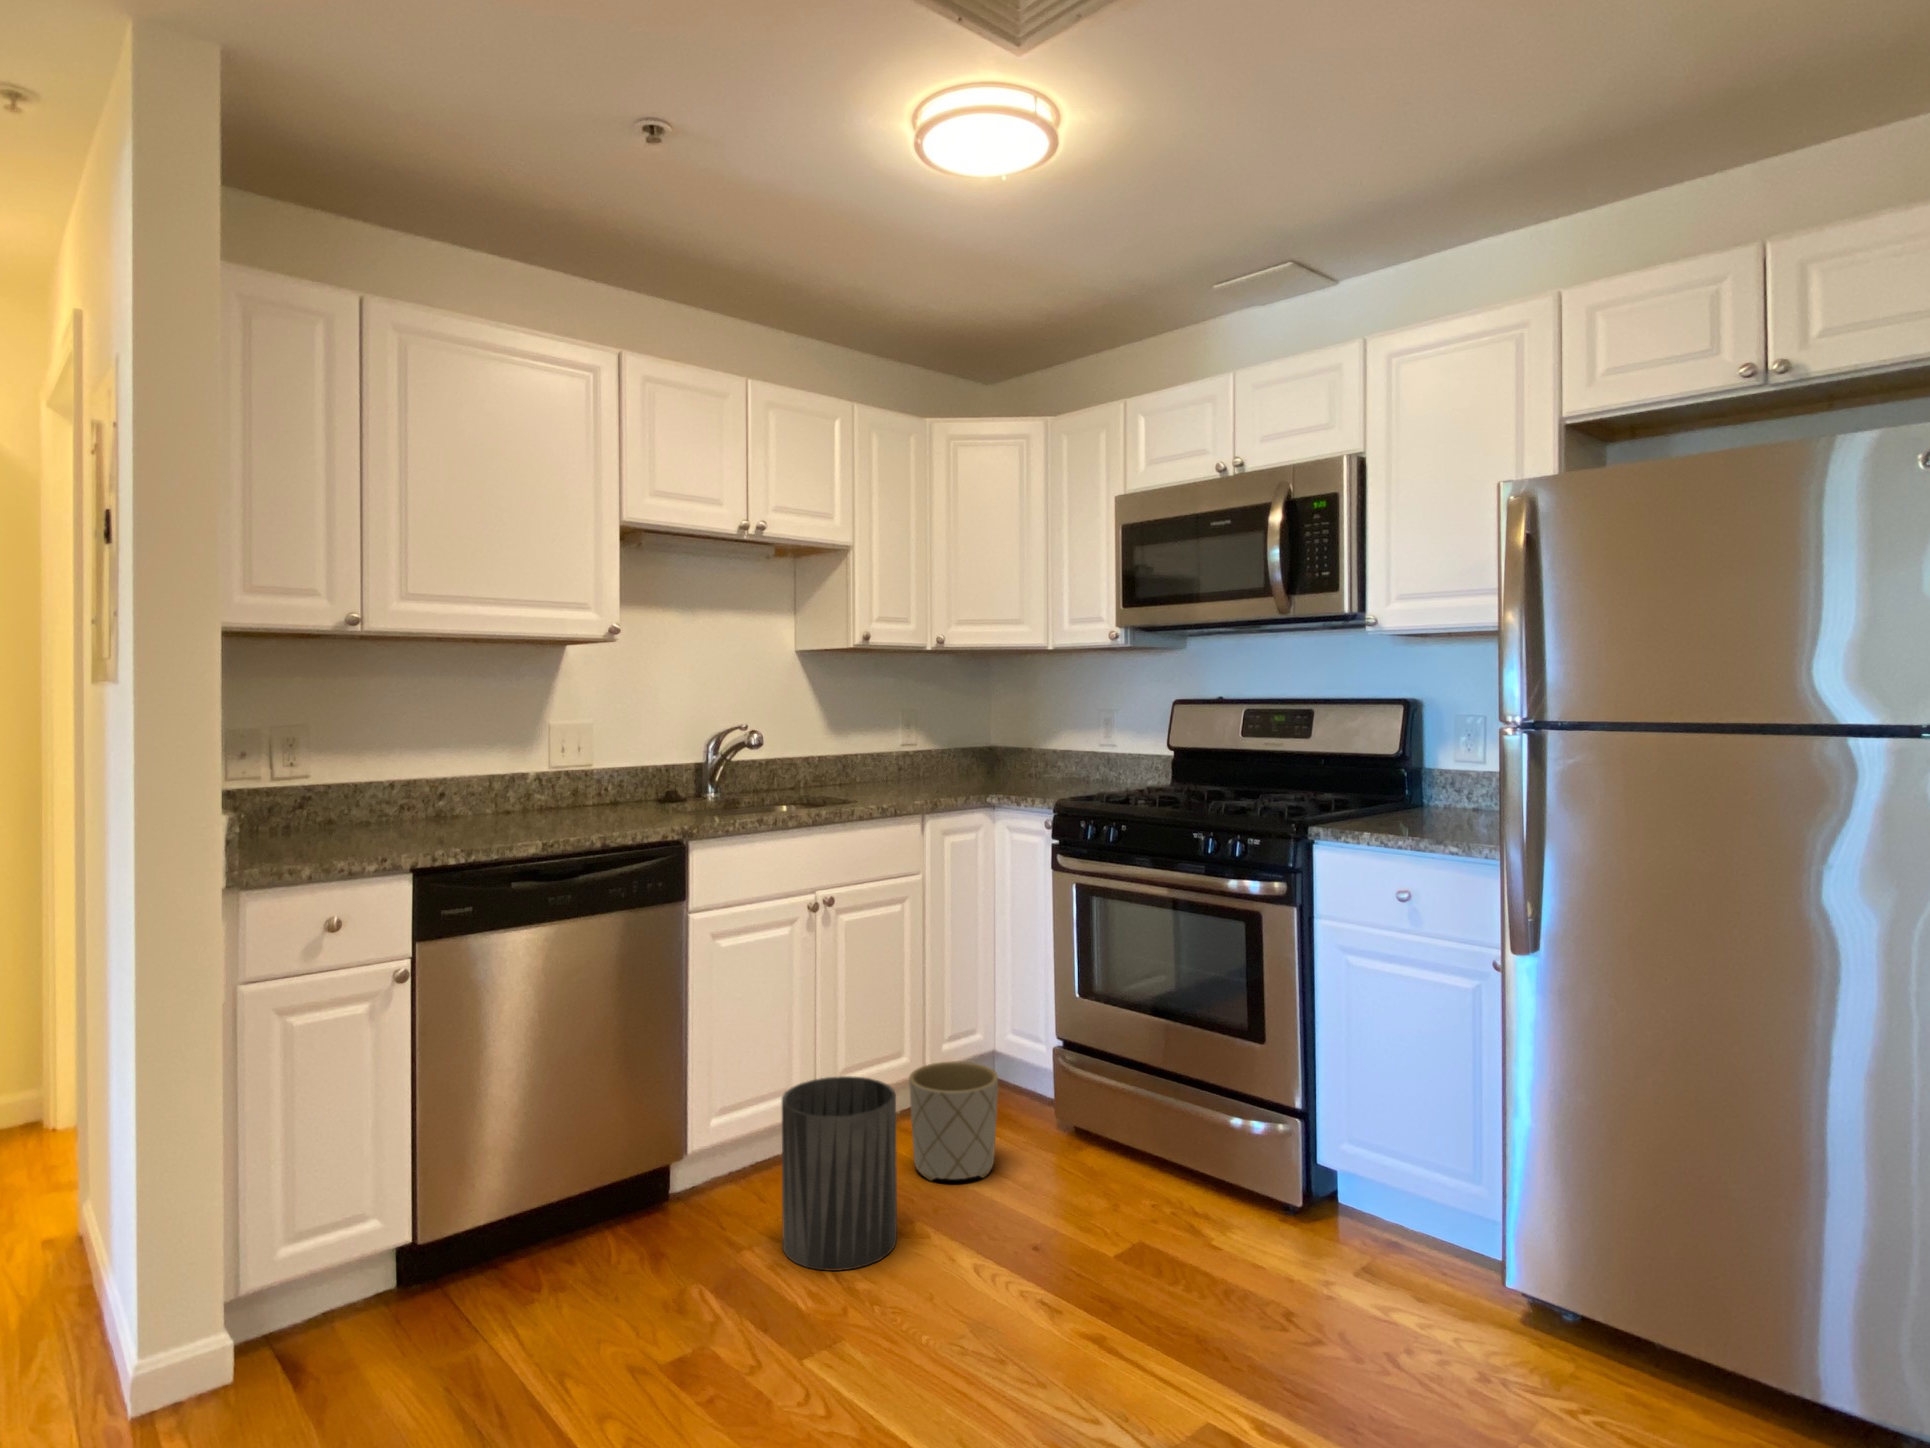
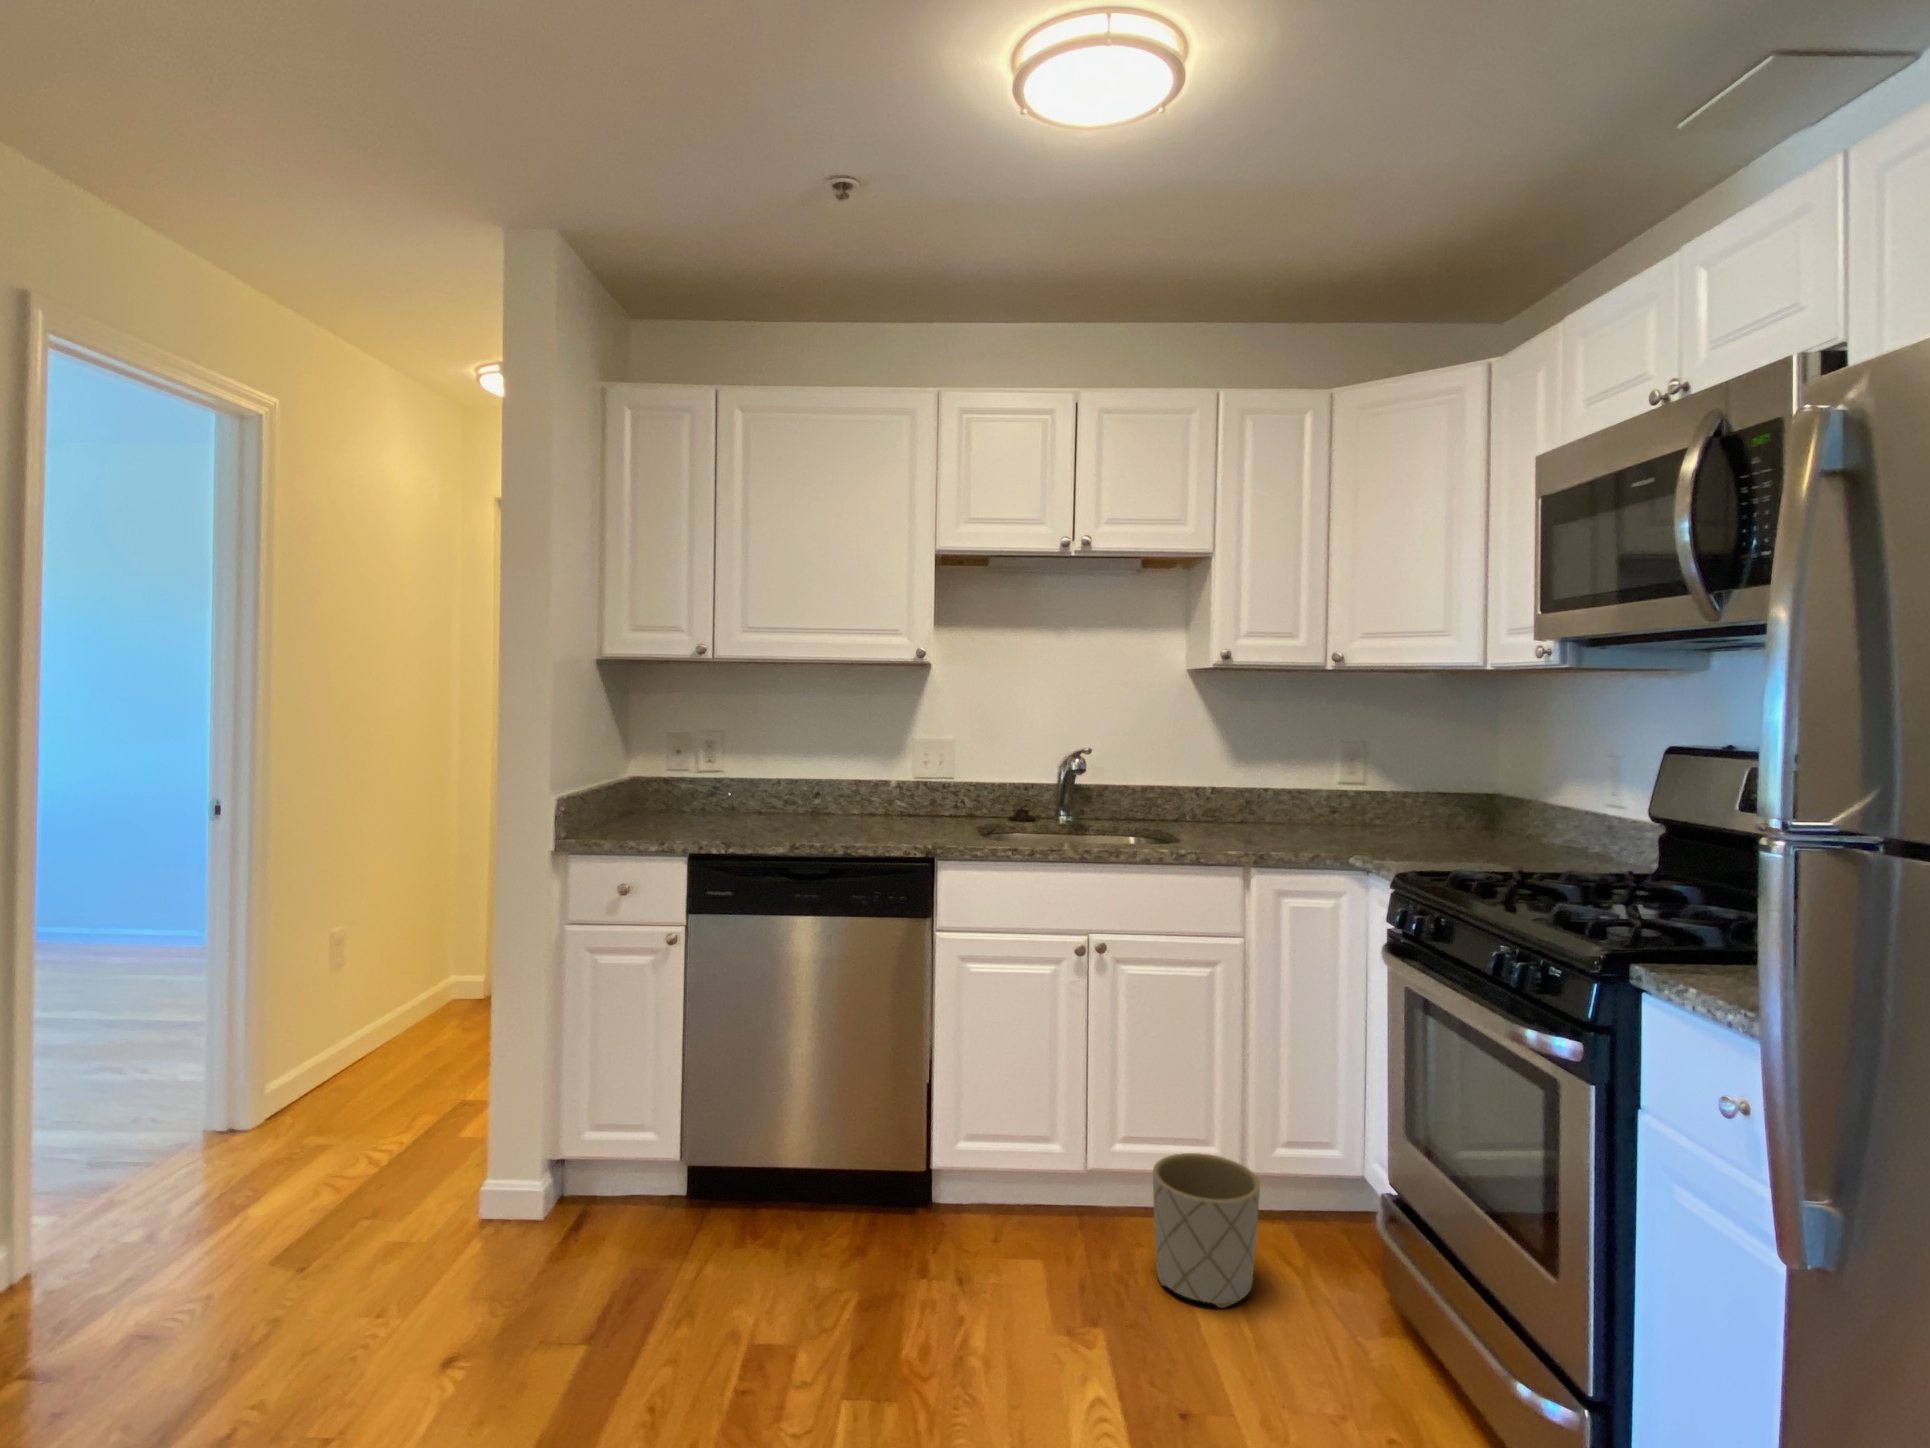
trash can: present [782,1076,897,1271] -> none [944,1128,1068,1346]

